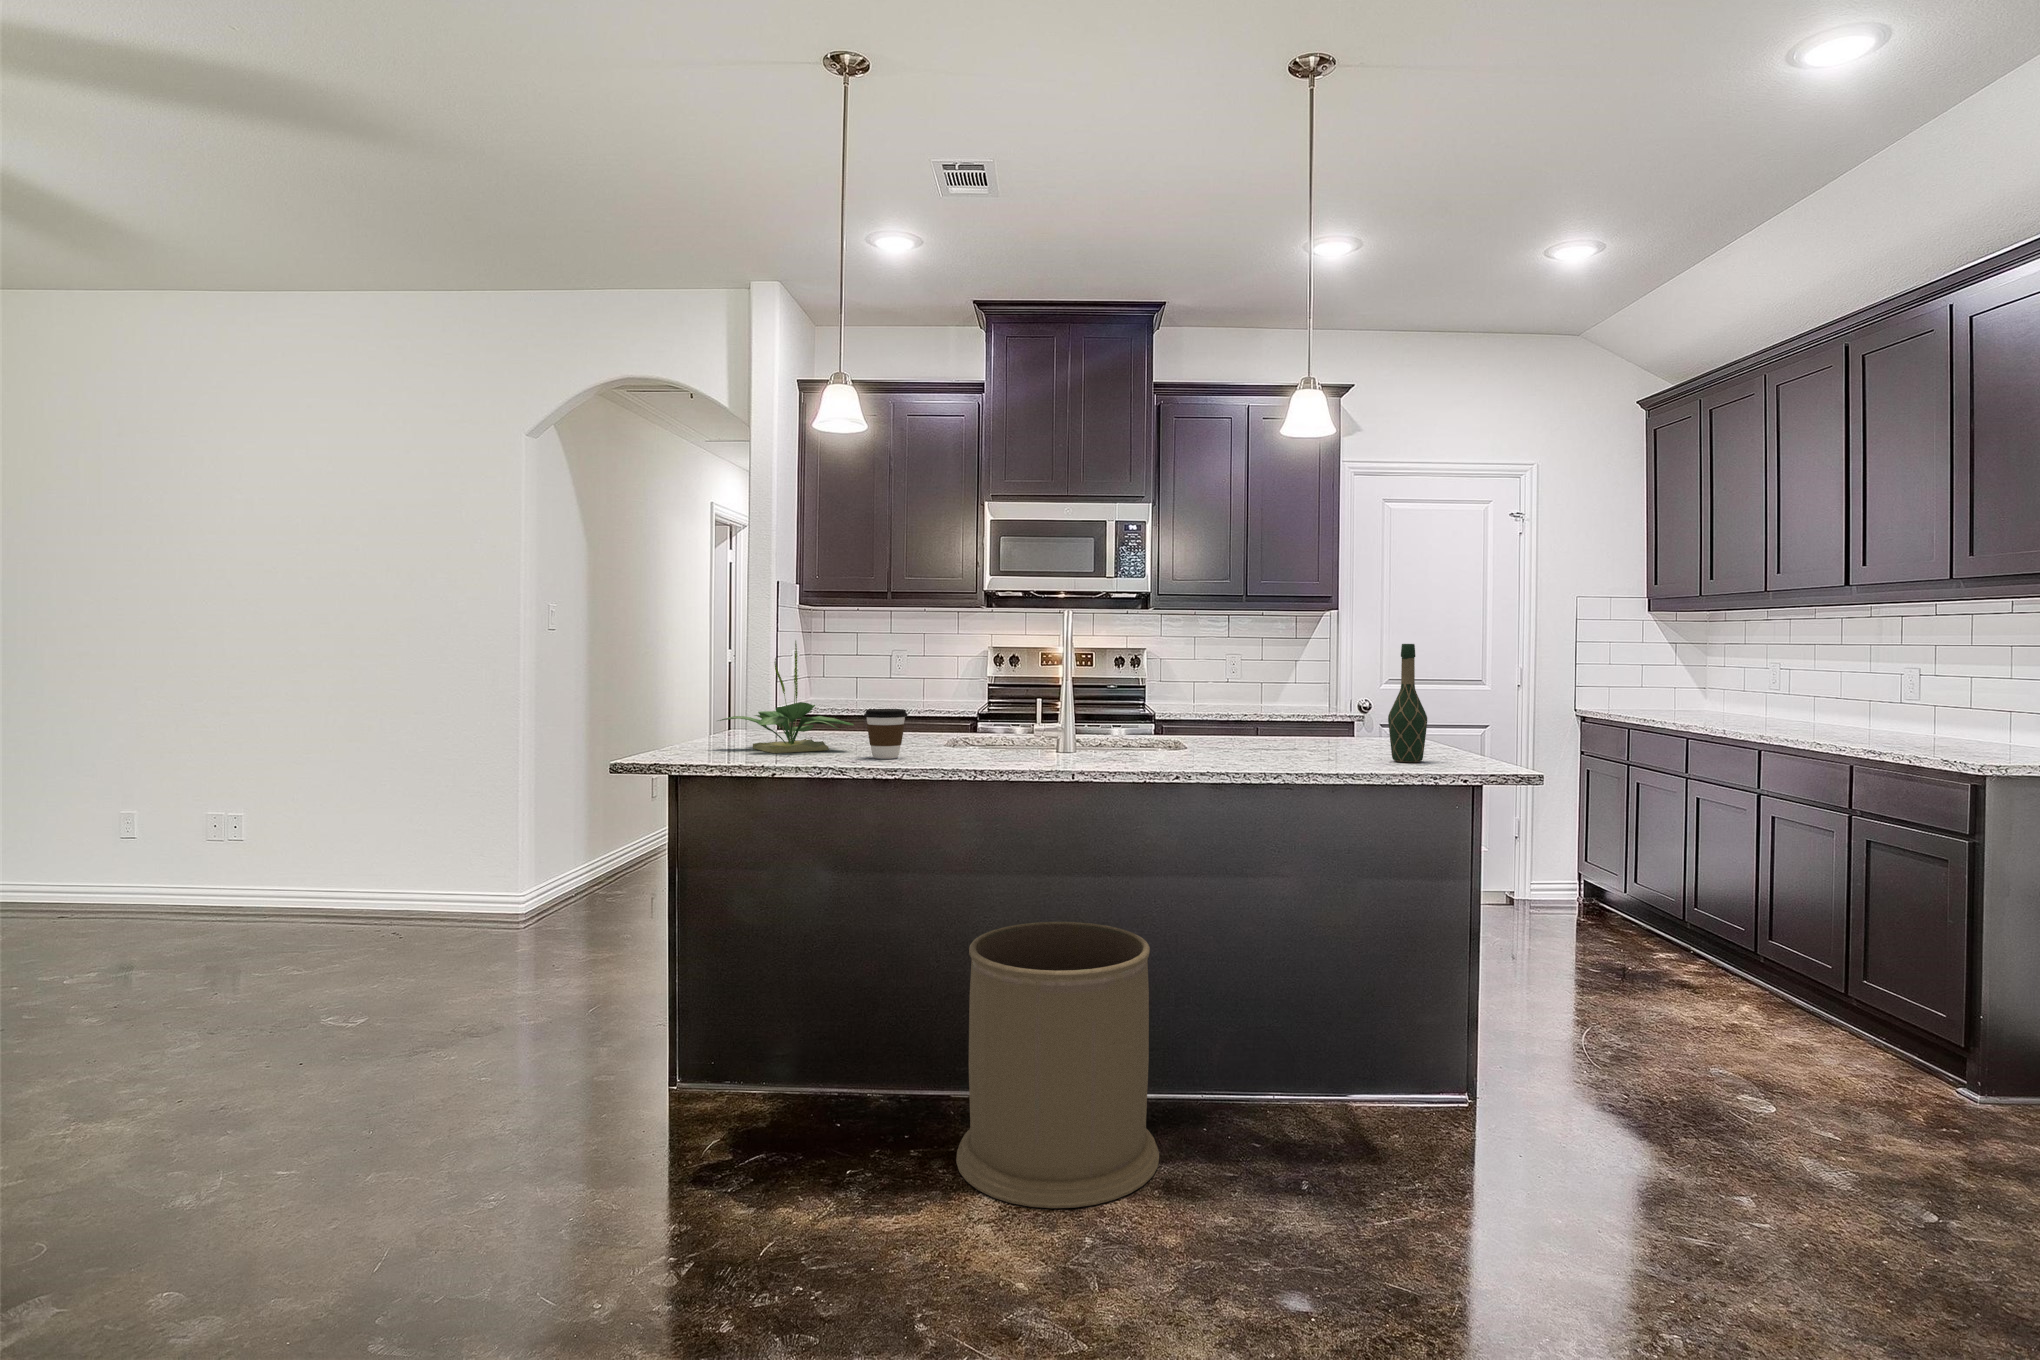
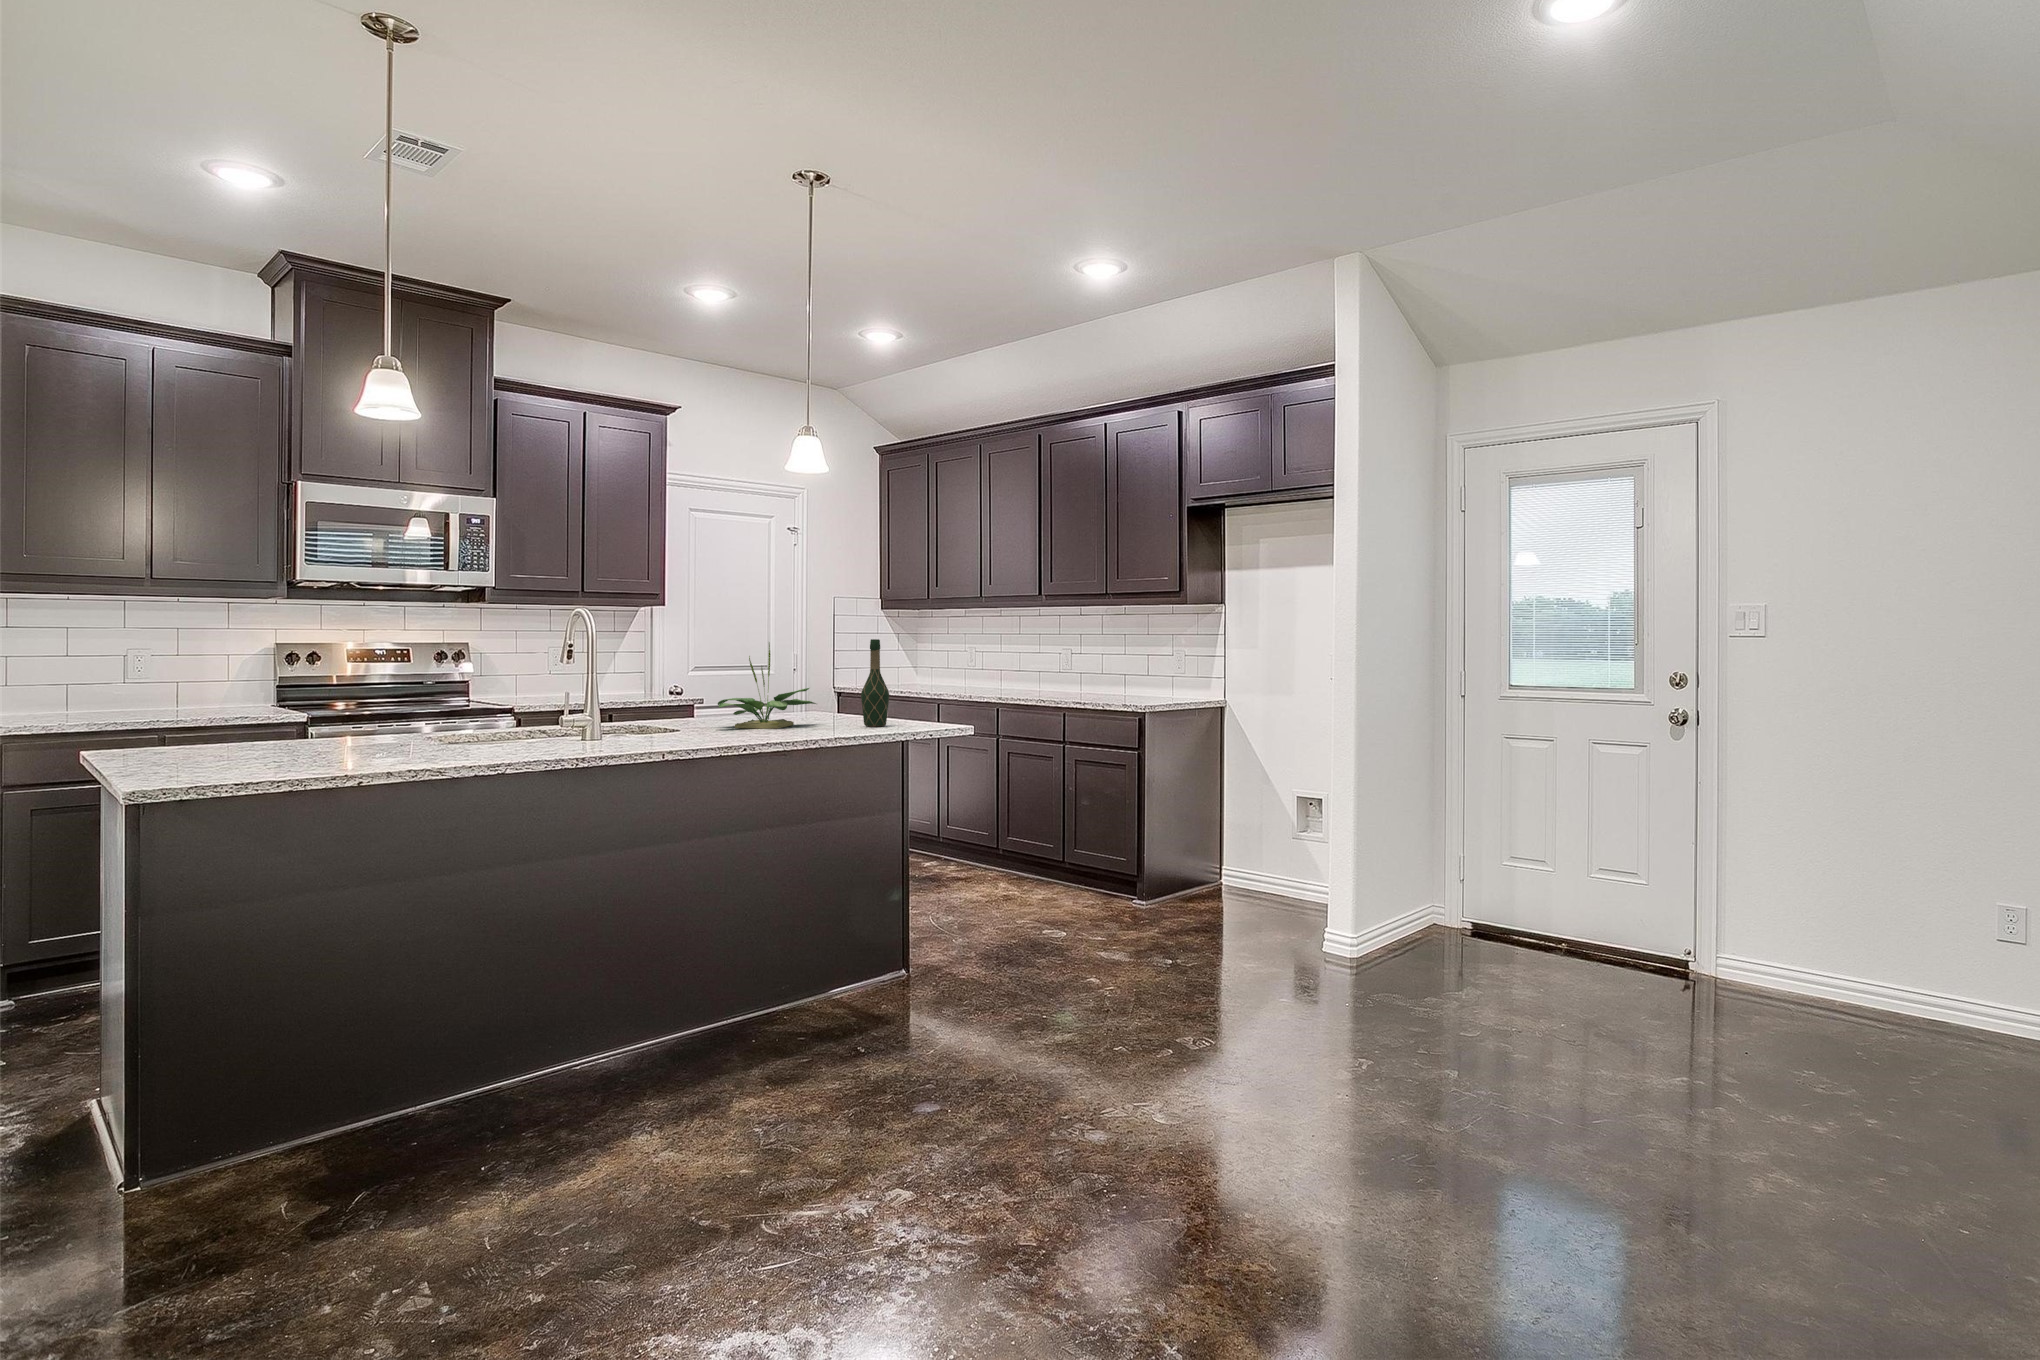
potted plant: present [720,641,854,753] -> present [718,643,816,728]
coffee cup: present [864,709,908,759] -> none [440,709,488,758]
trash can: present [956,922,1159,1208] -> none [566,883,749,1114]

